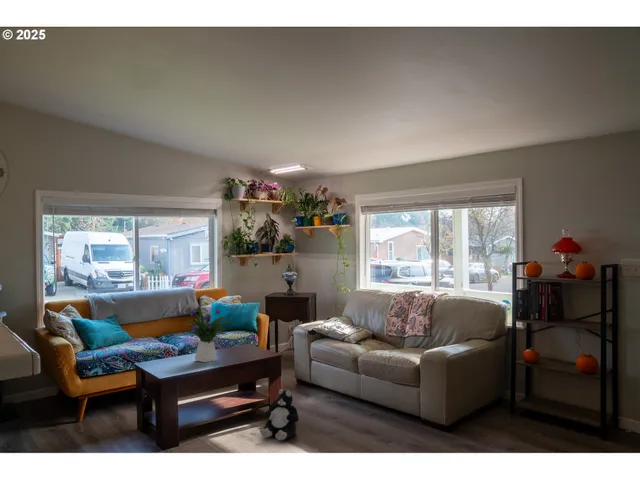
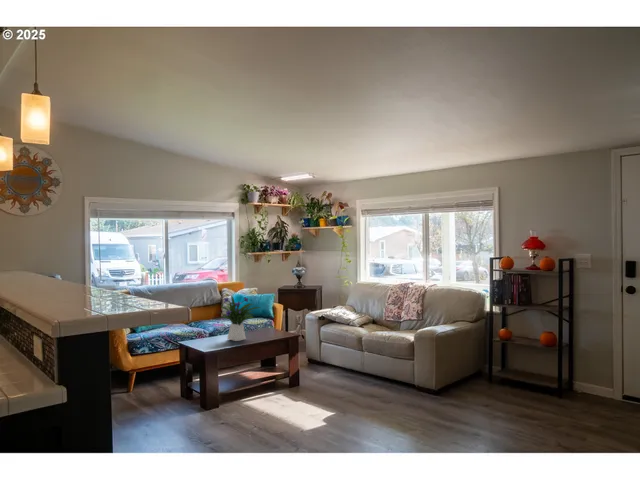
plush toy: present [260,389,299,440] -> none [285,362,316,402]

